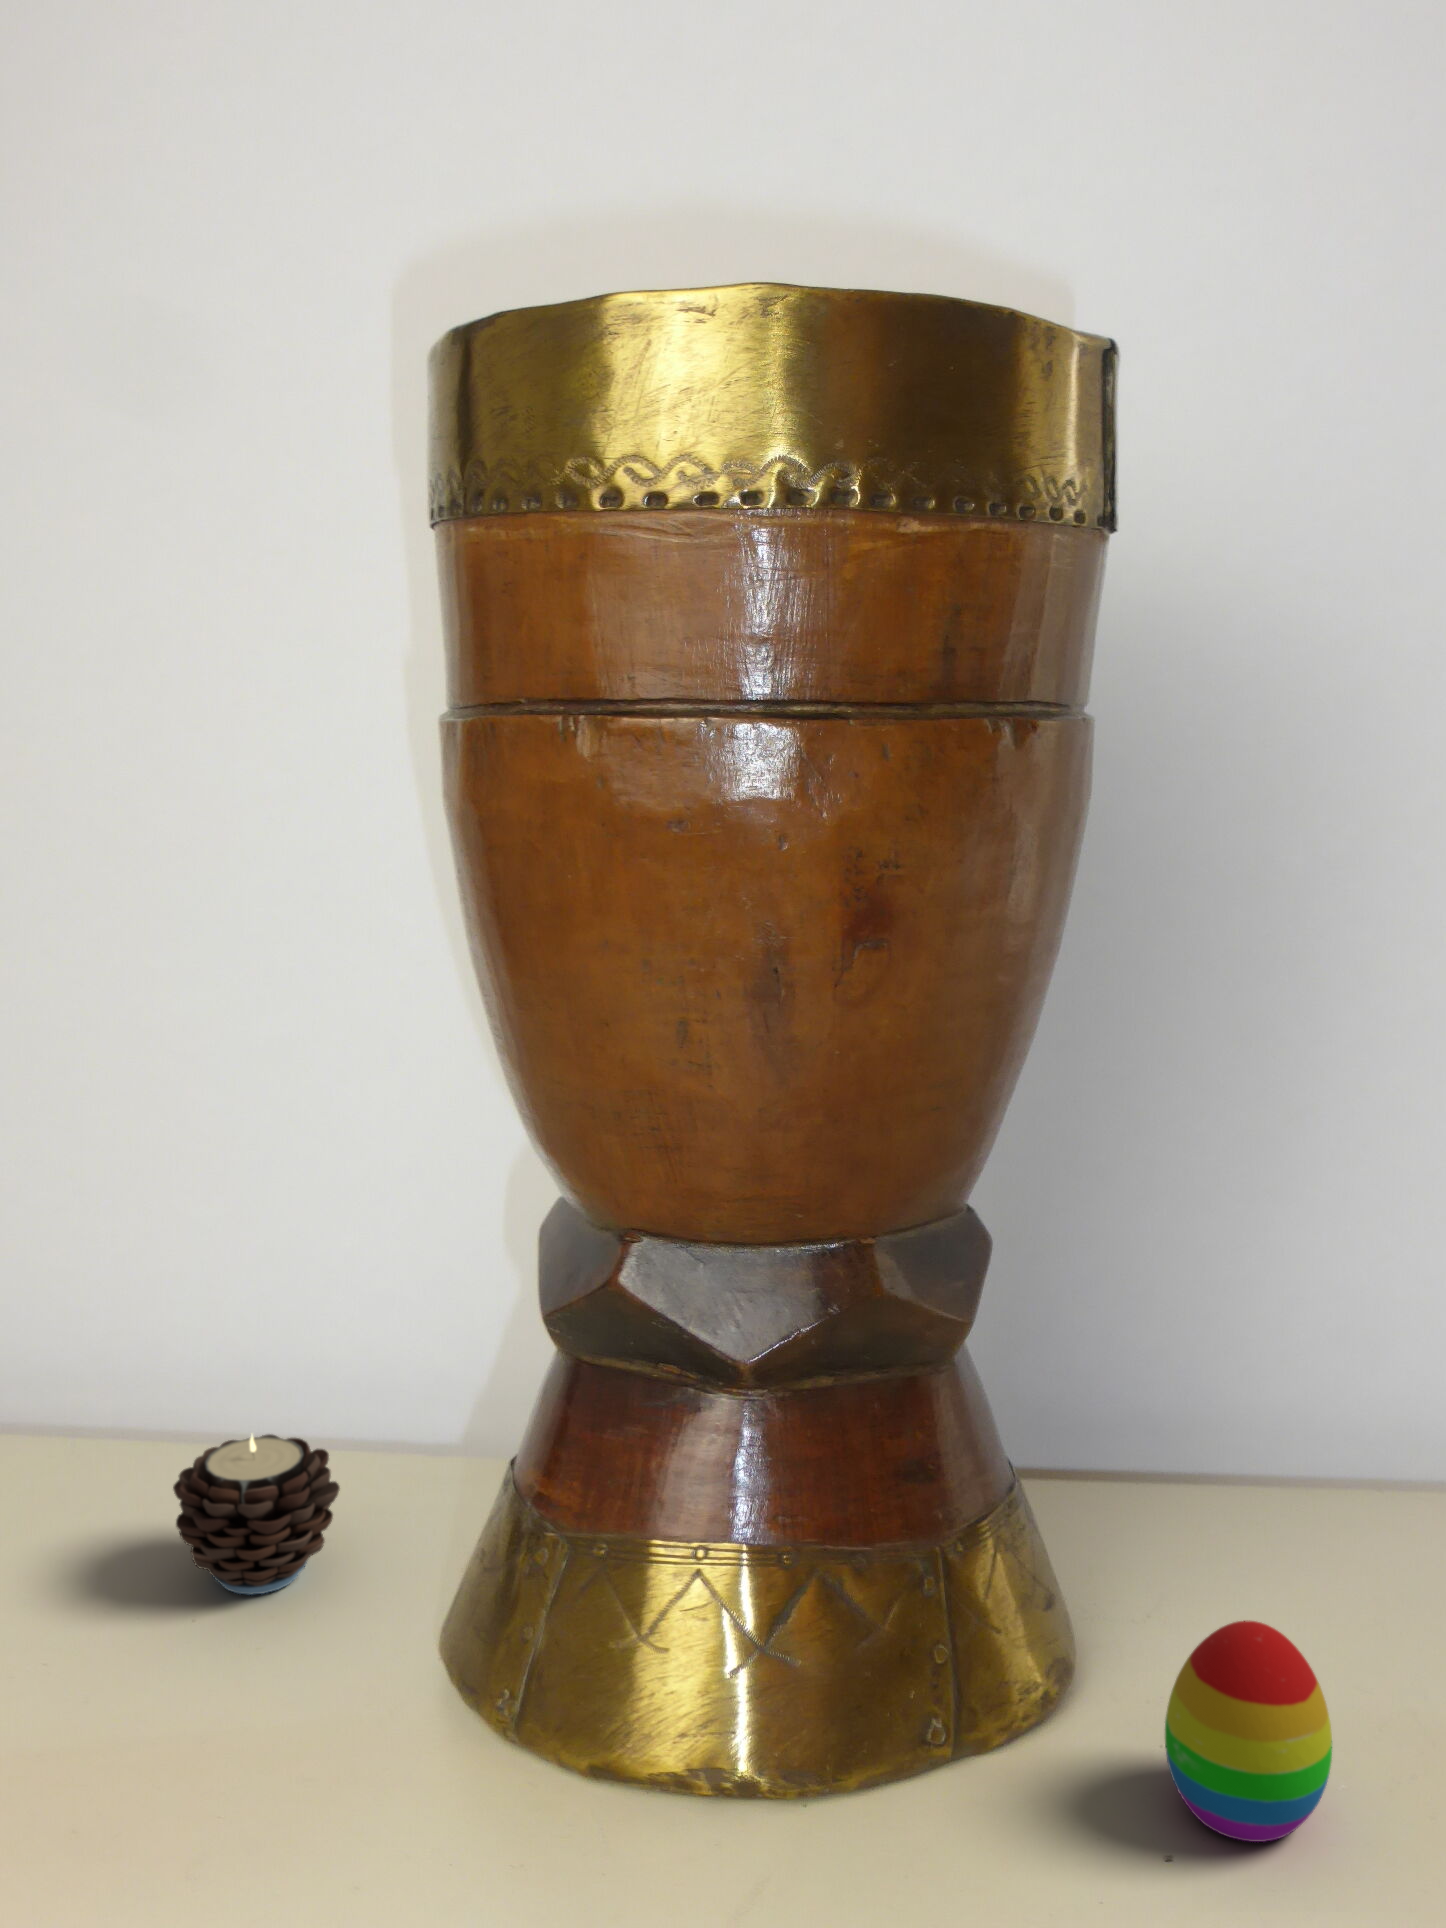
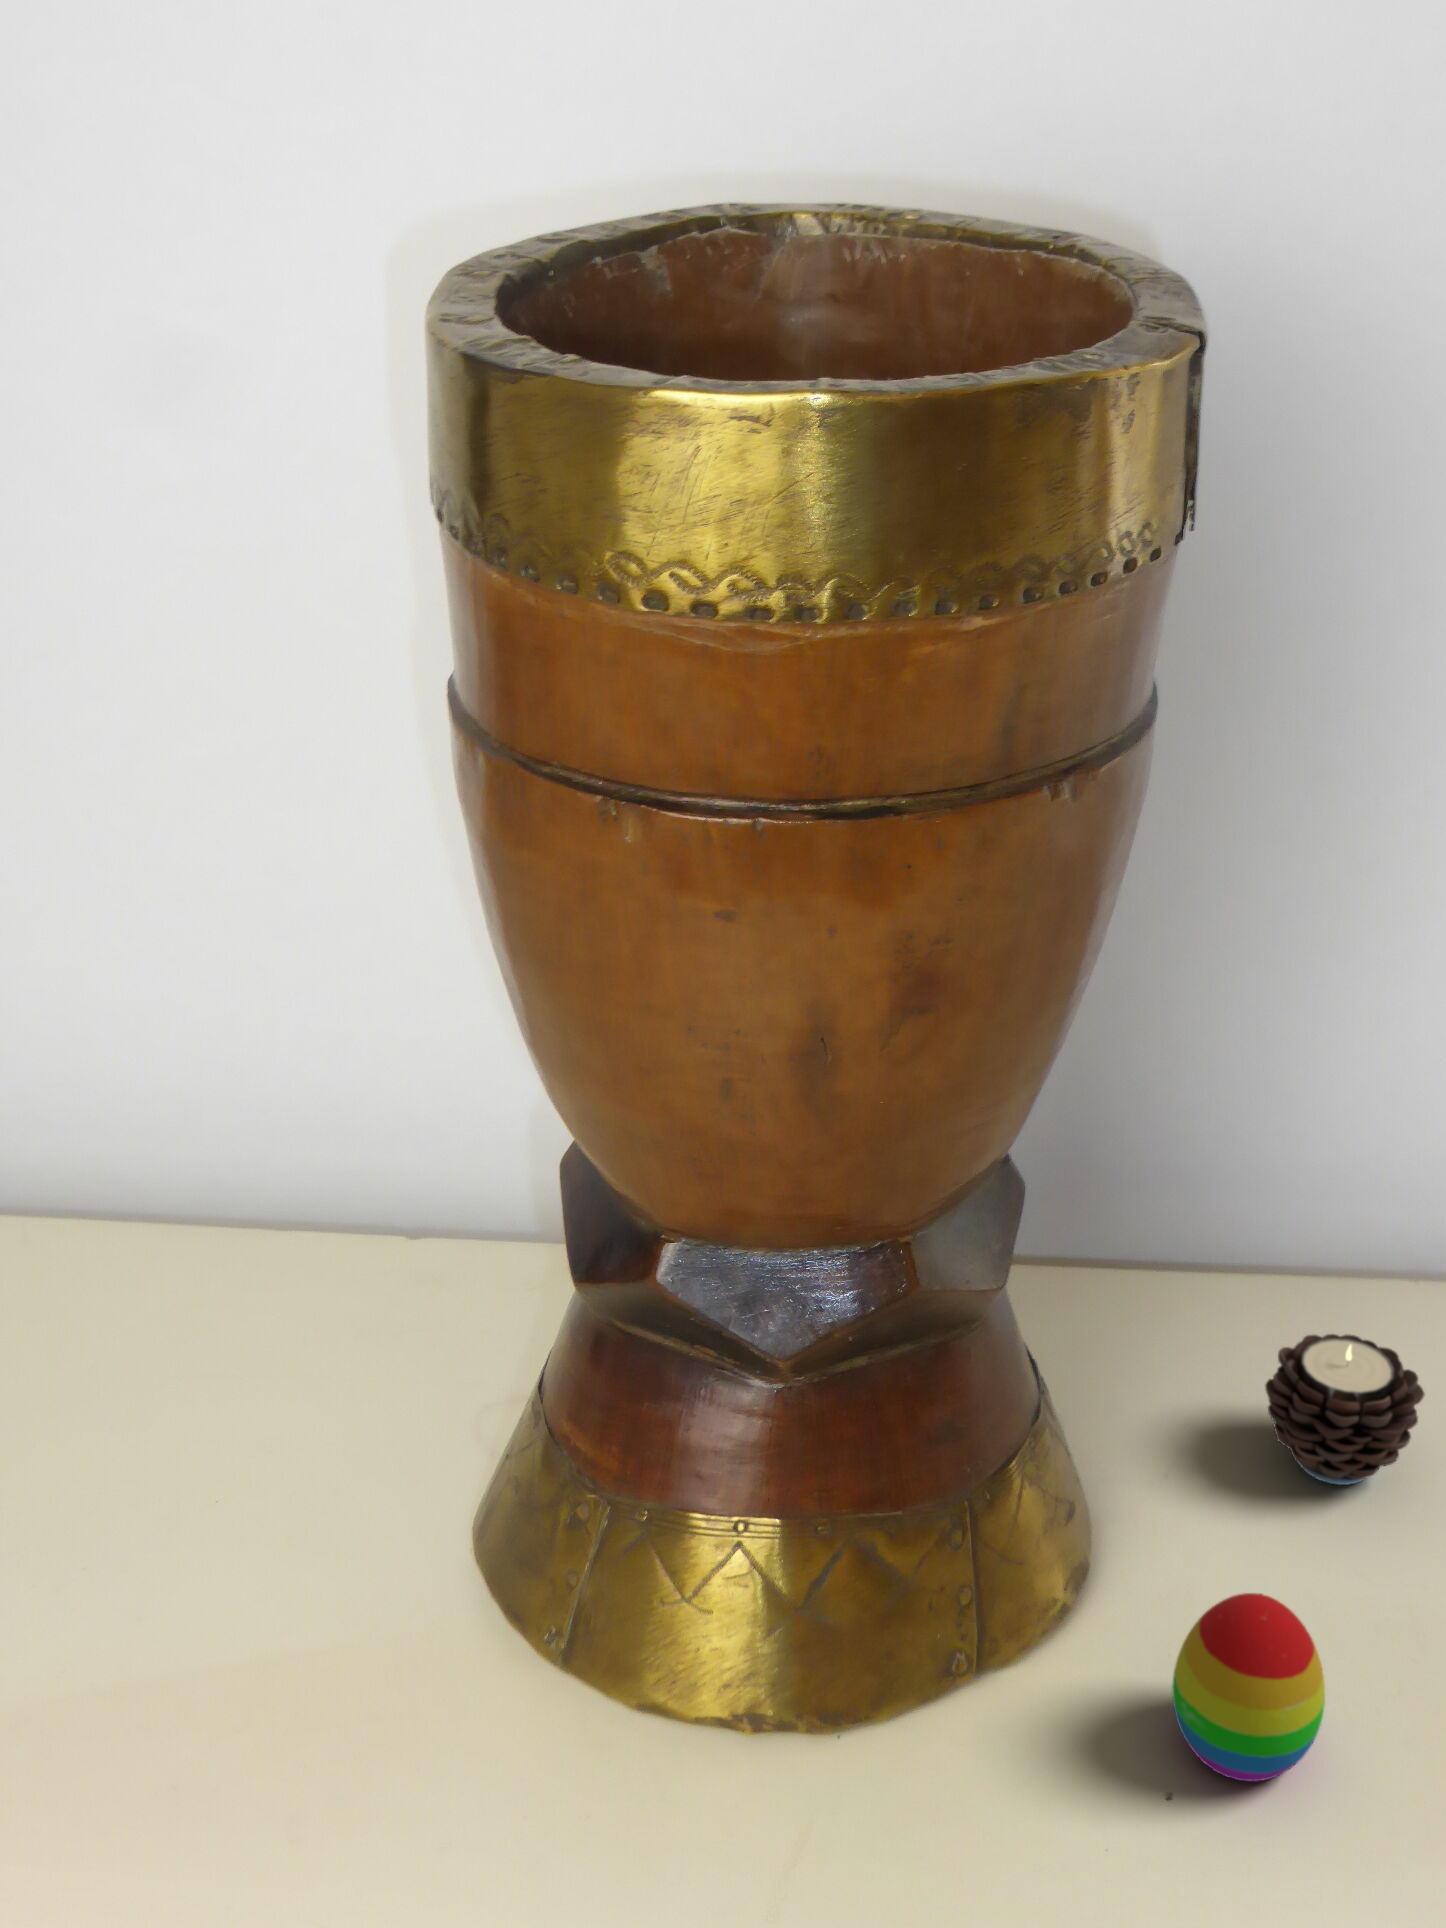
candle: present [173,1434,340,1595] -> present [1265,1334,1425,1485]

